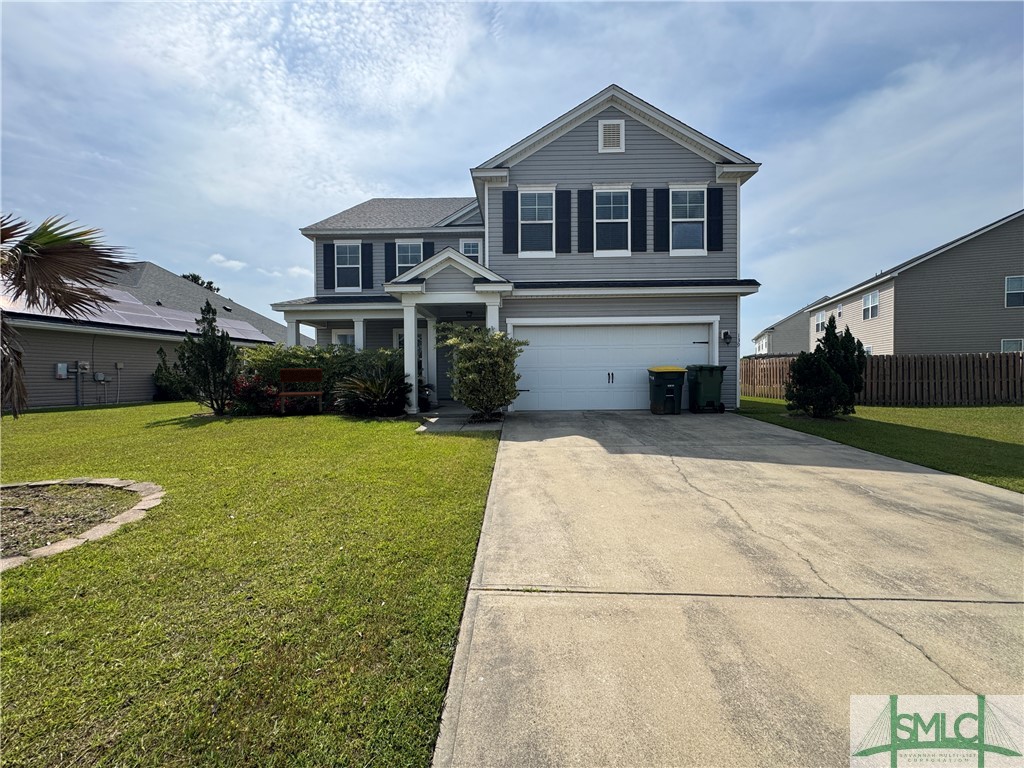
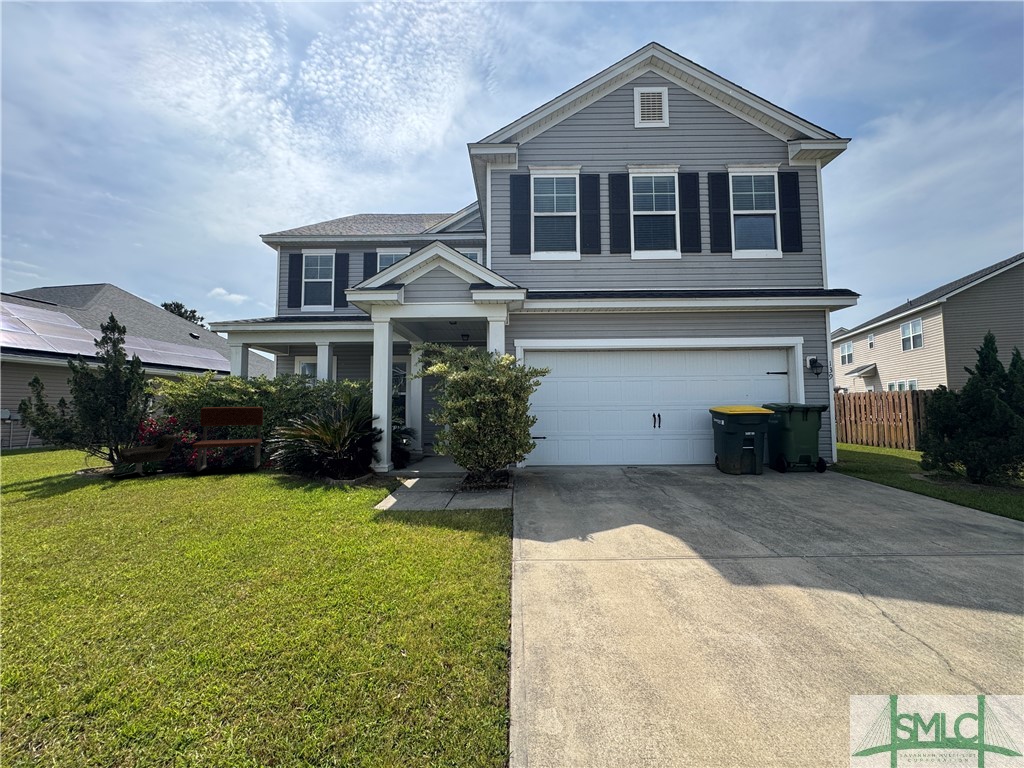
lounge chair: none [227,388,265,416] -> present [118,434,176,476]

